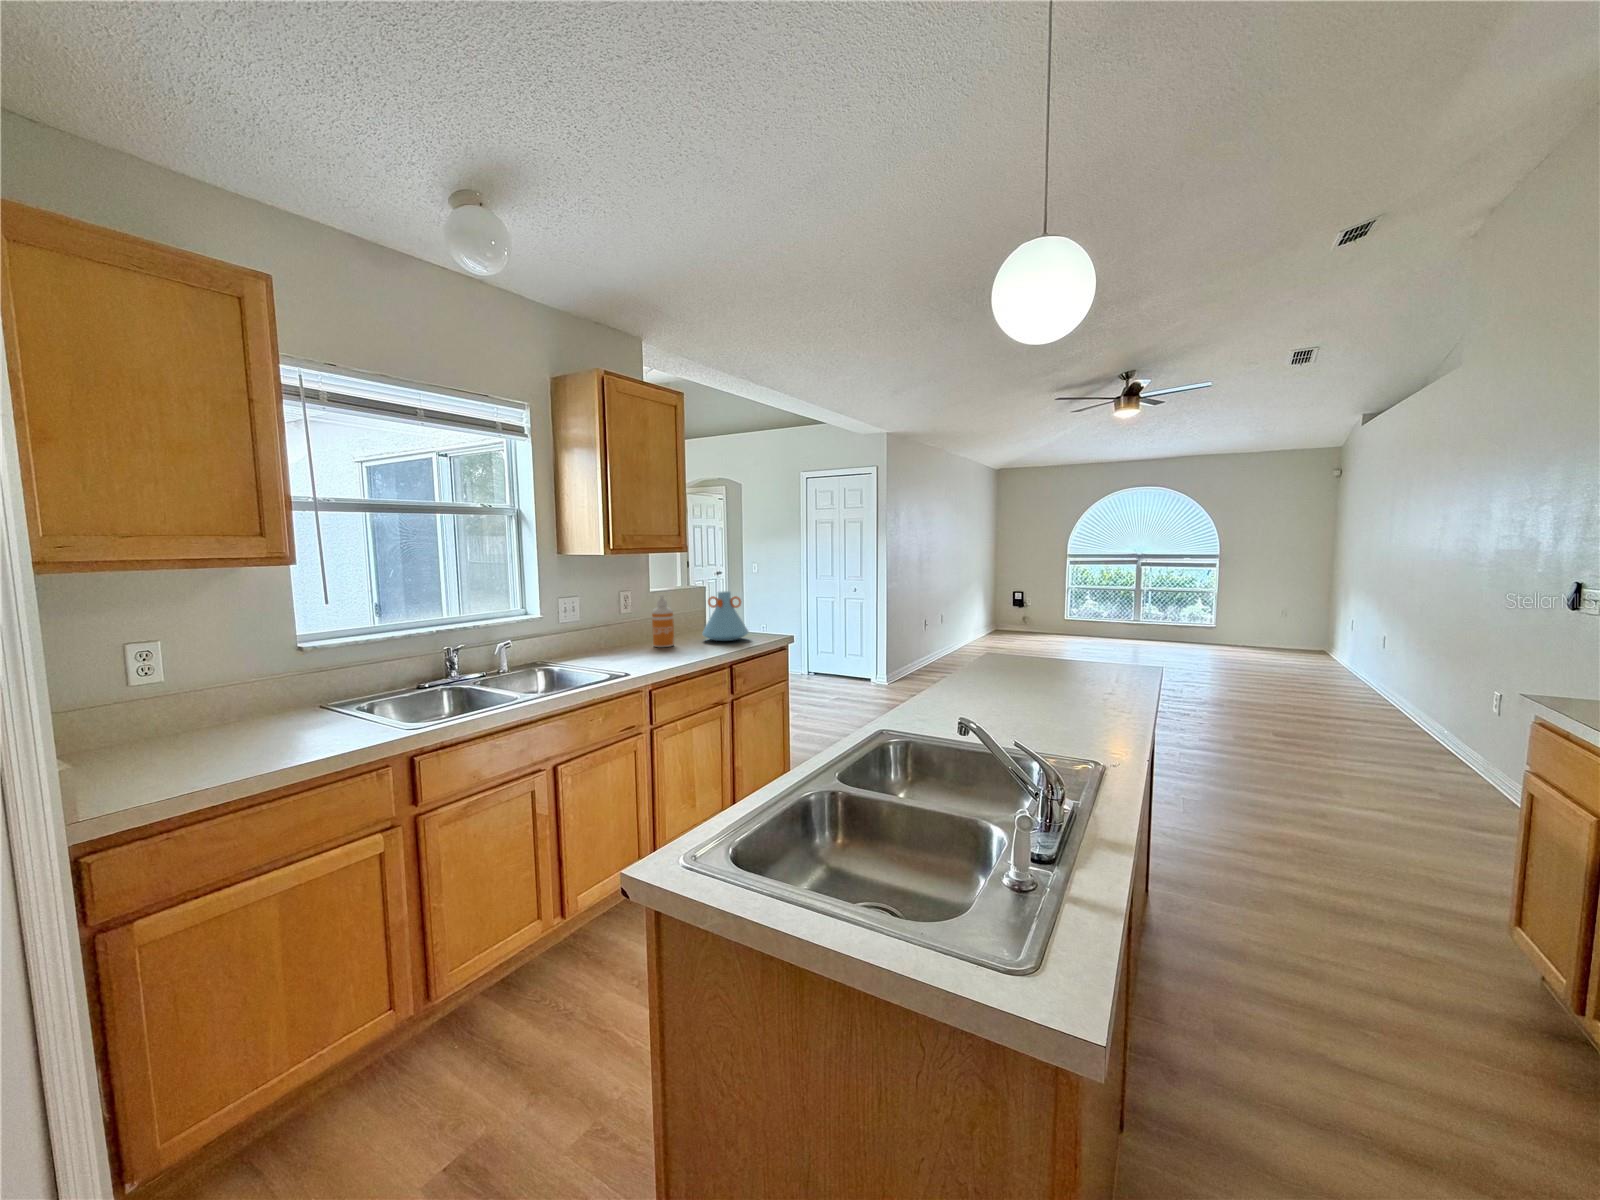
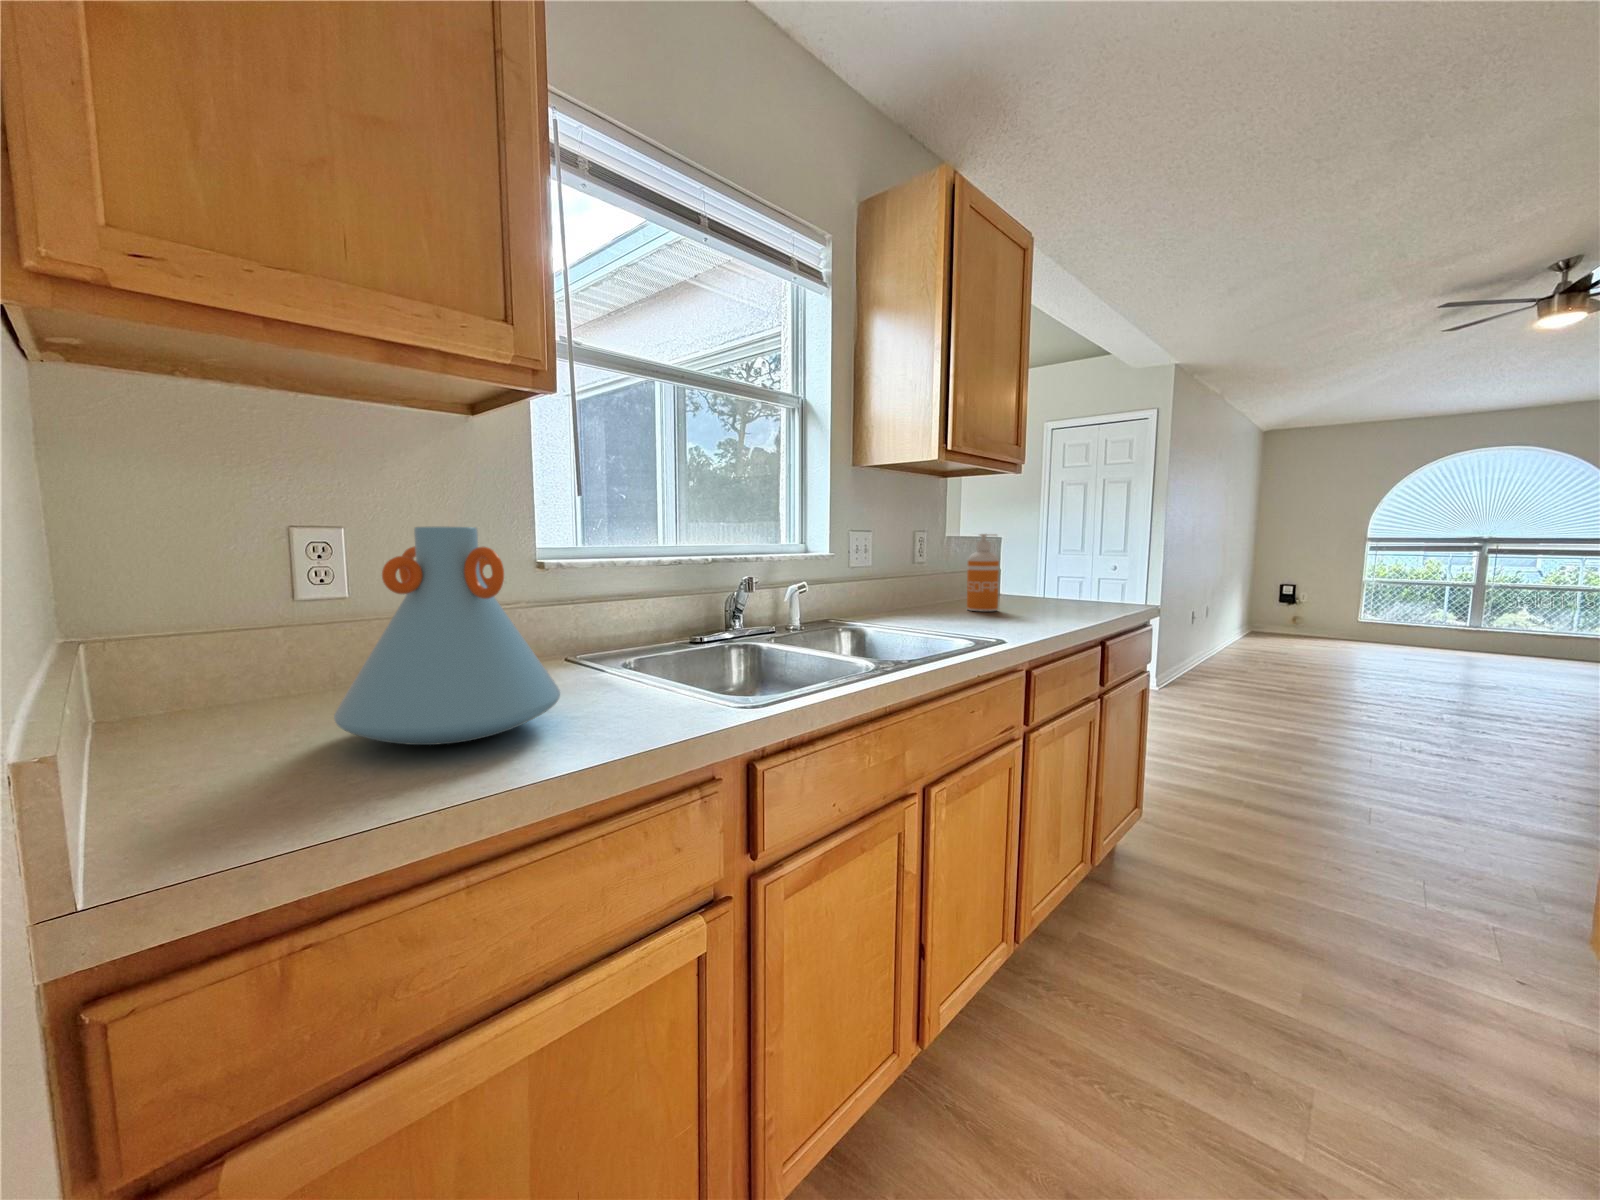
vase: present [702,591,748,641] -> present [334,526,560,745]

